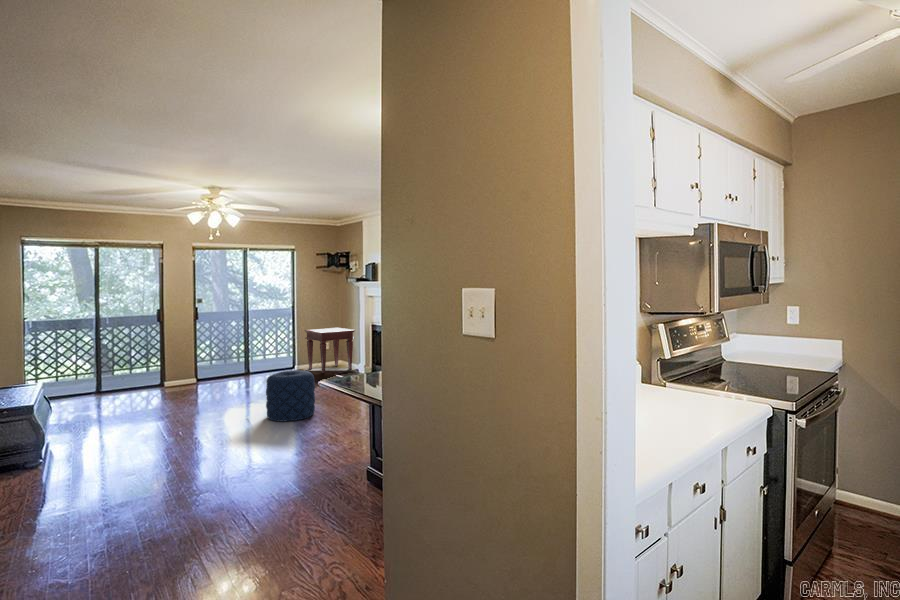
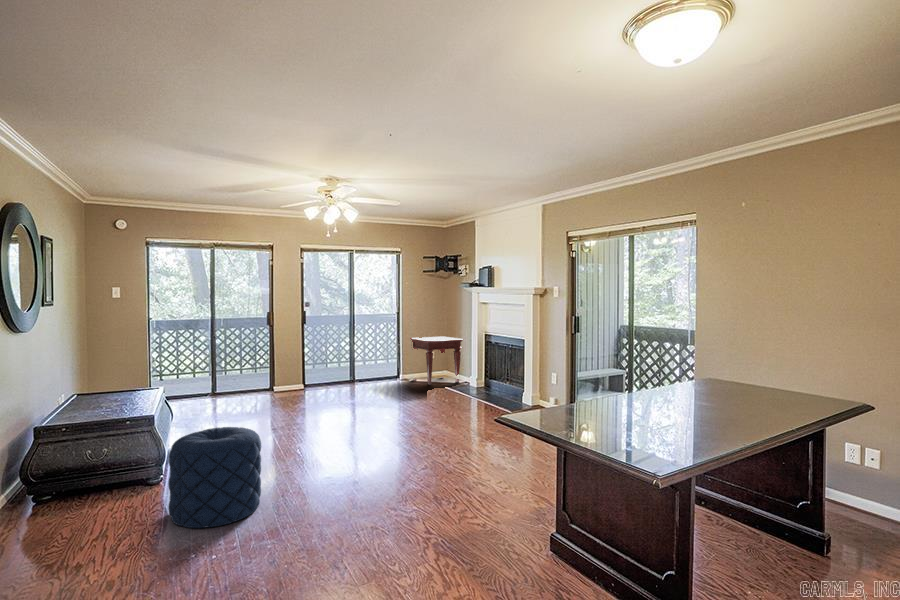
pouf: present [266,370,315,422] -> present [168,427,261,528]

